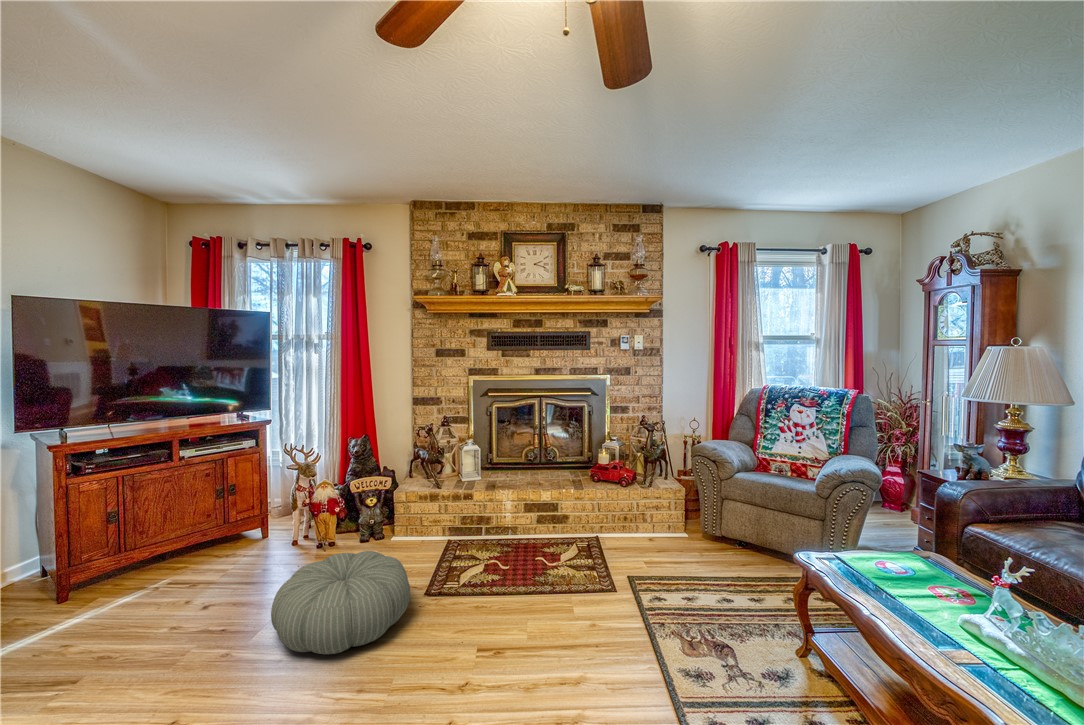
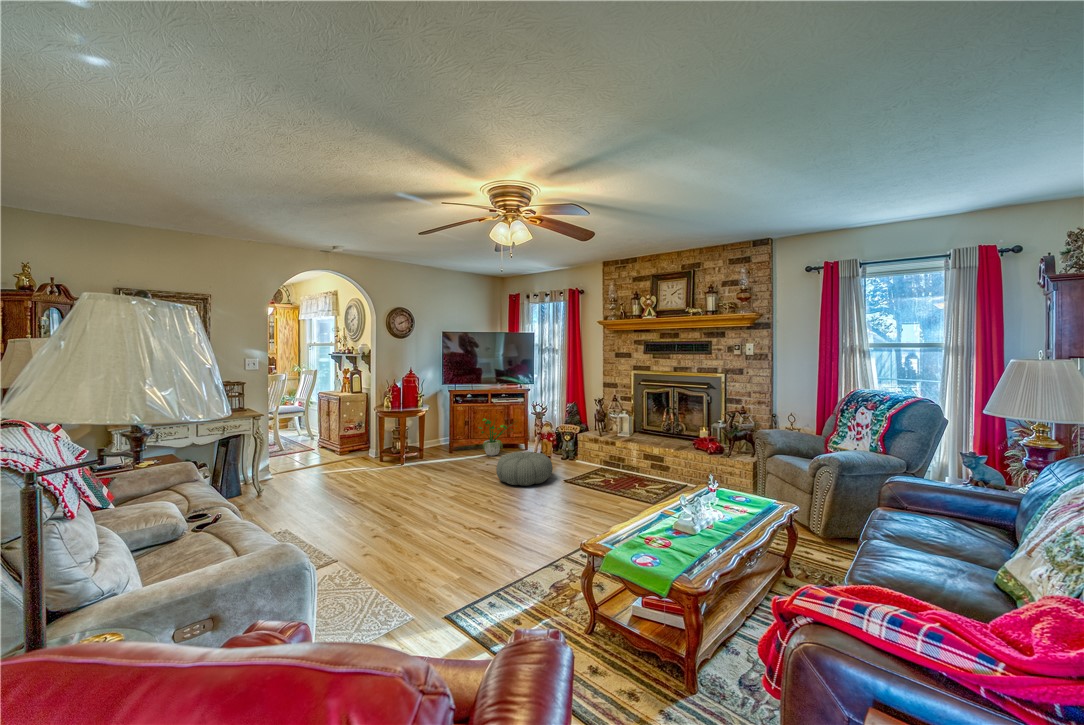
potted plant: none [146,473,262,579] -> present [478,418,512,456]

